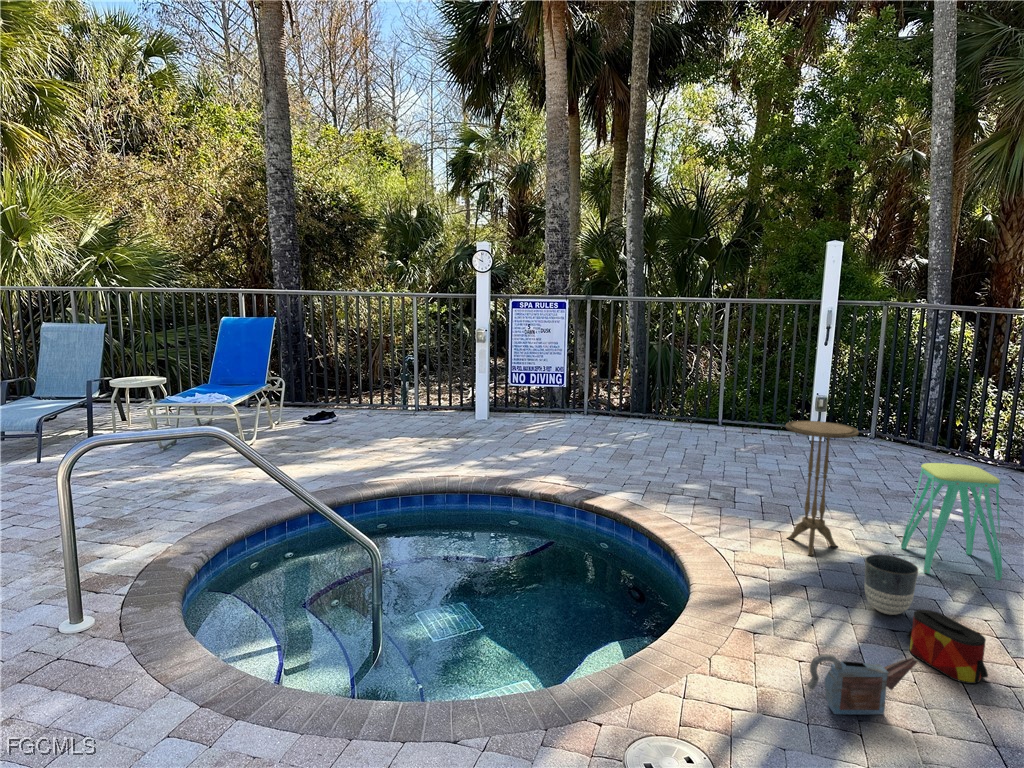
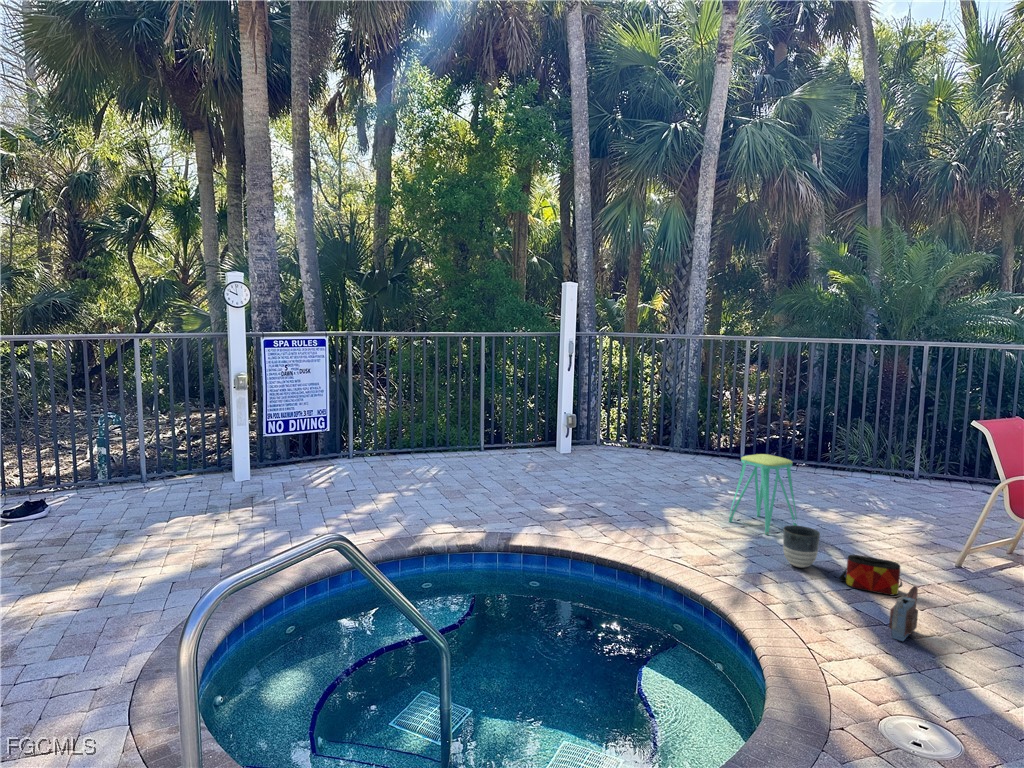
side table: present [786,421,859,556] -> none [671,435,726,542]

